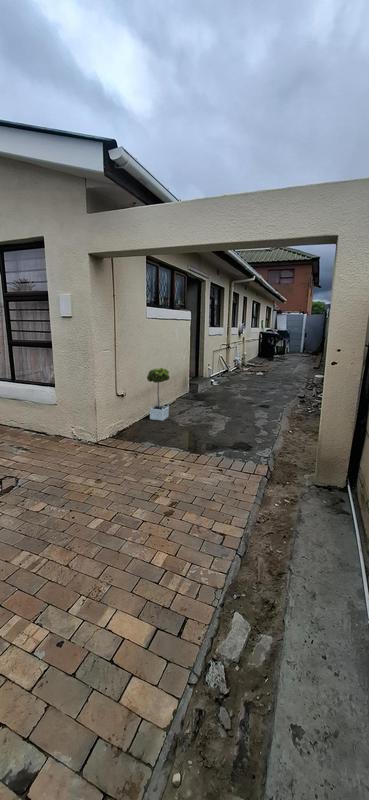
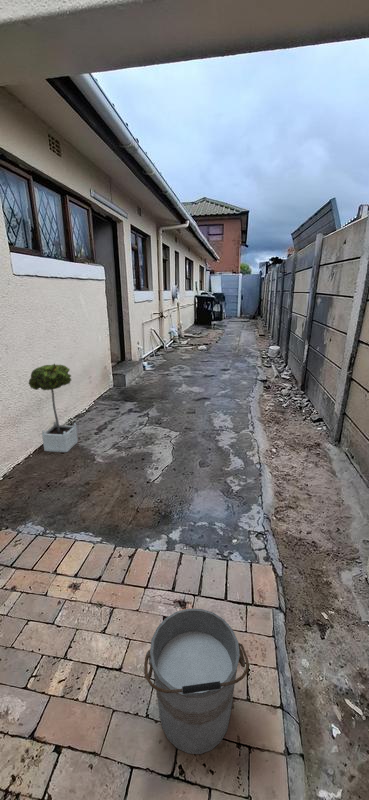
bucket: none [203,455,242,500] -> present [144,608,249,754]

